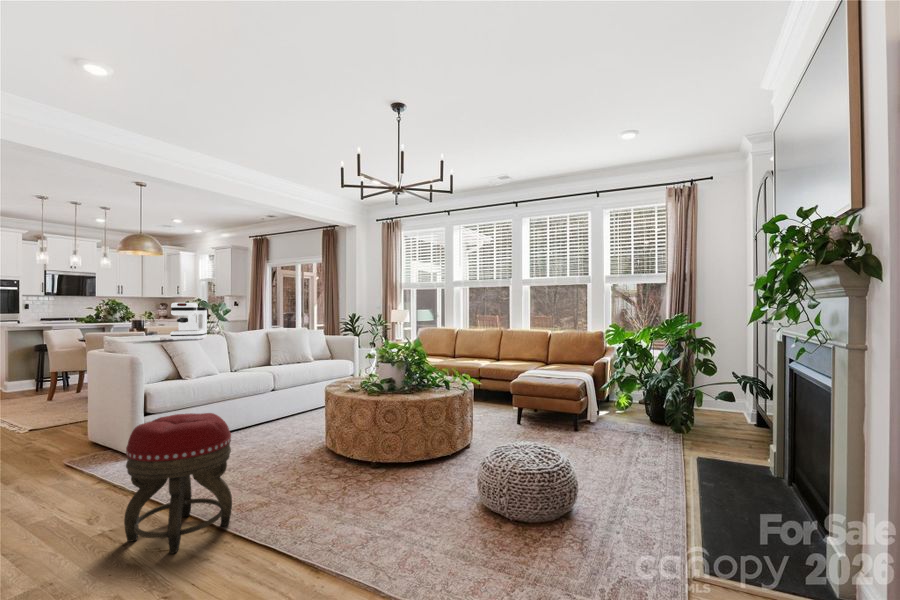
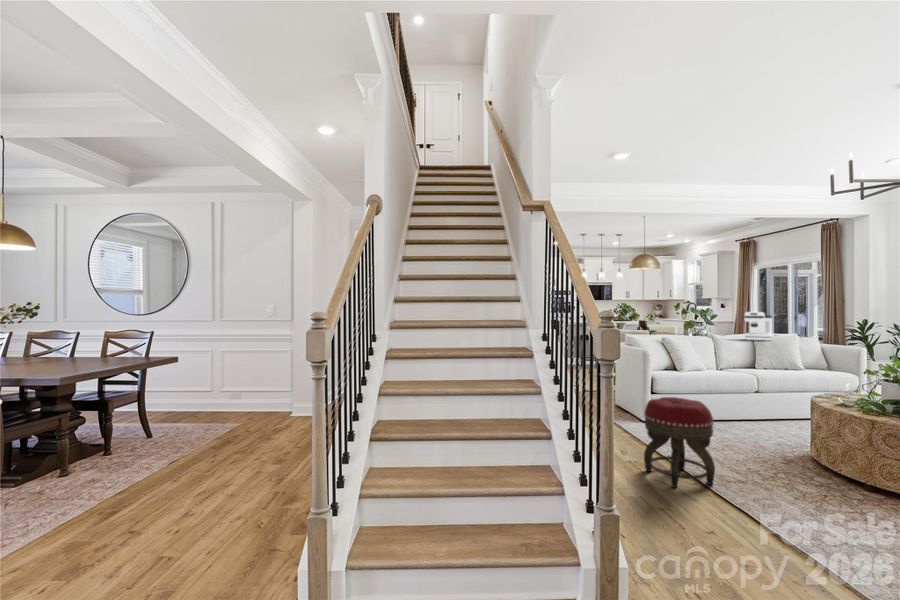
coffee maker: present [170,303,207,340] -> present [745,312,772,340]

